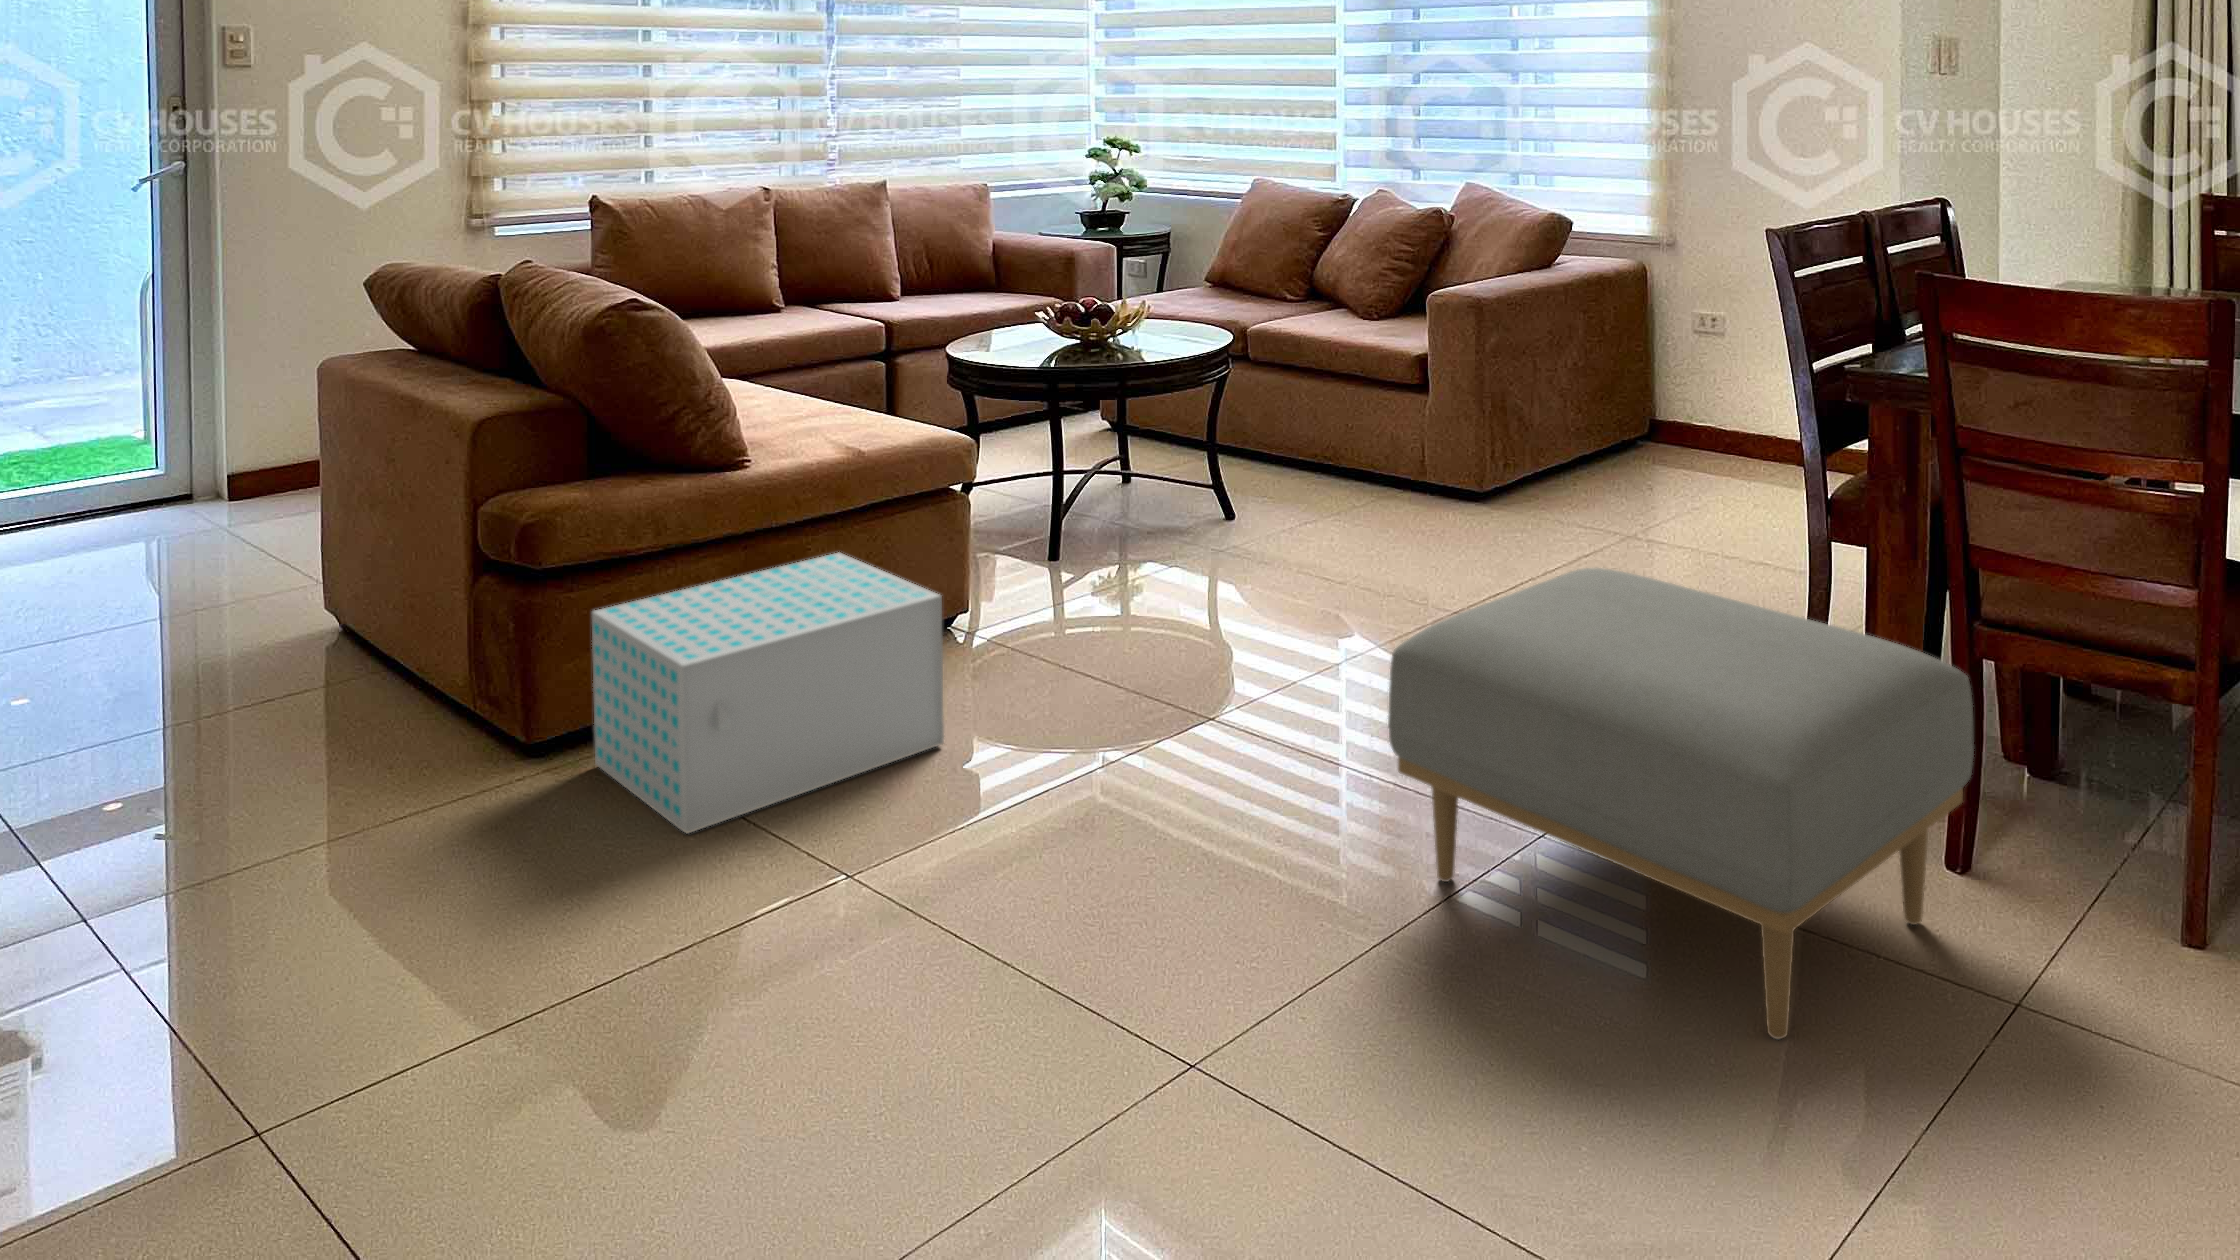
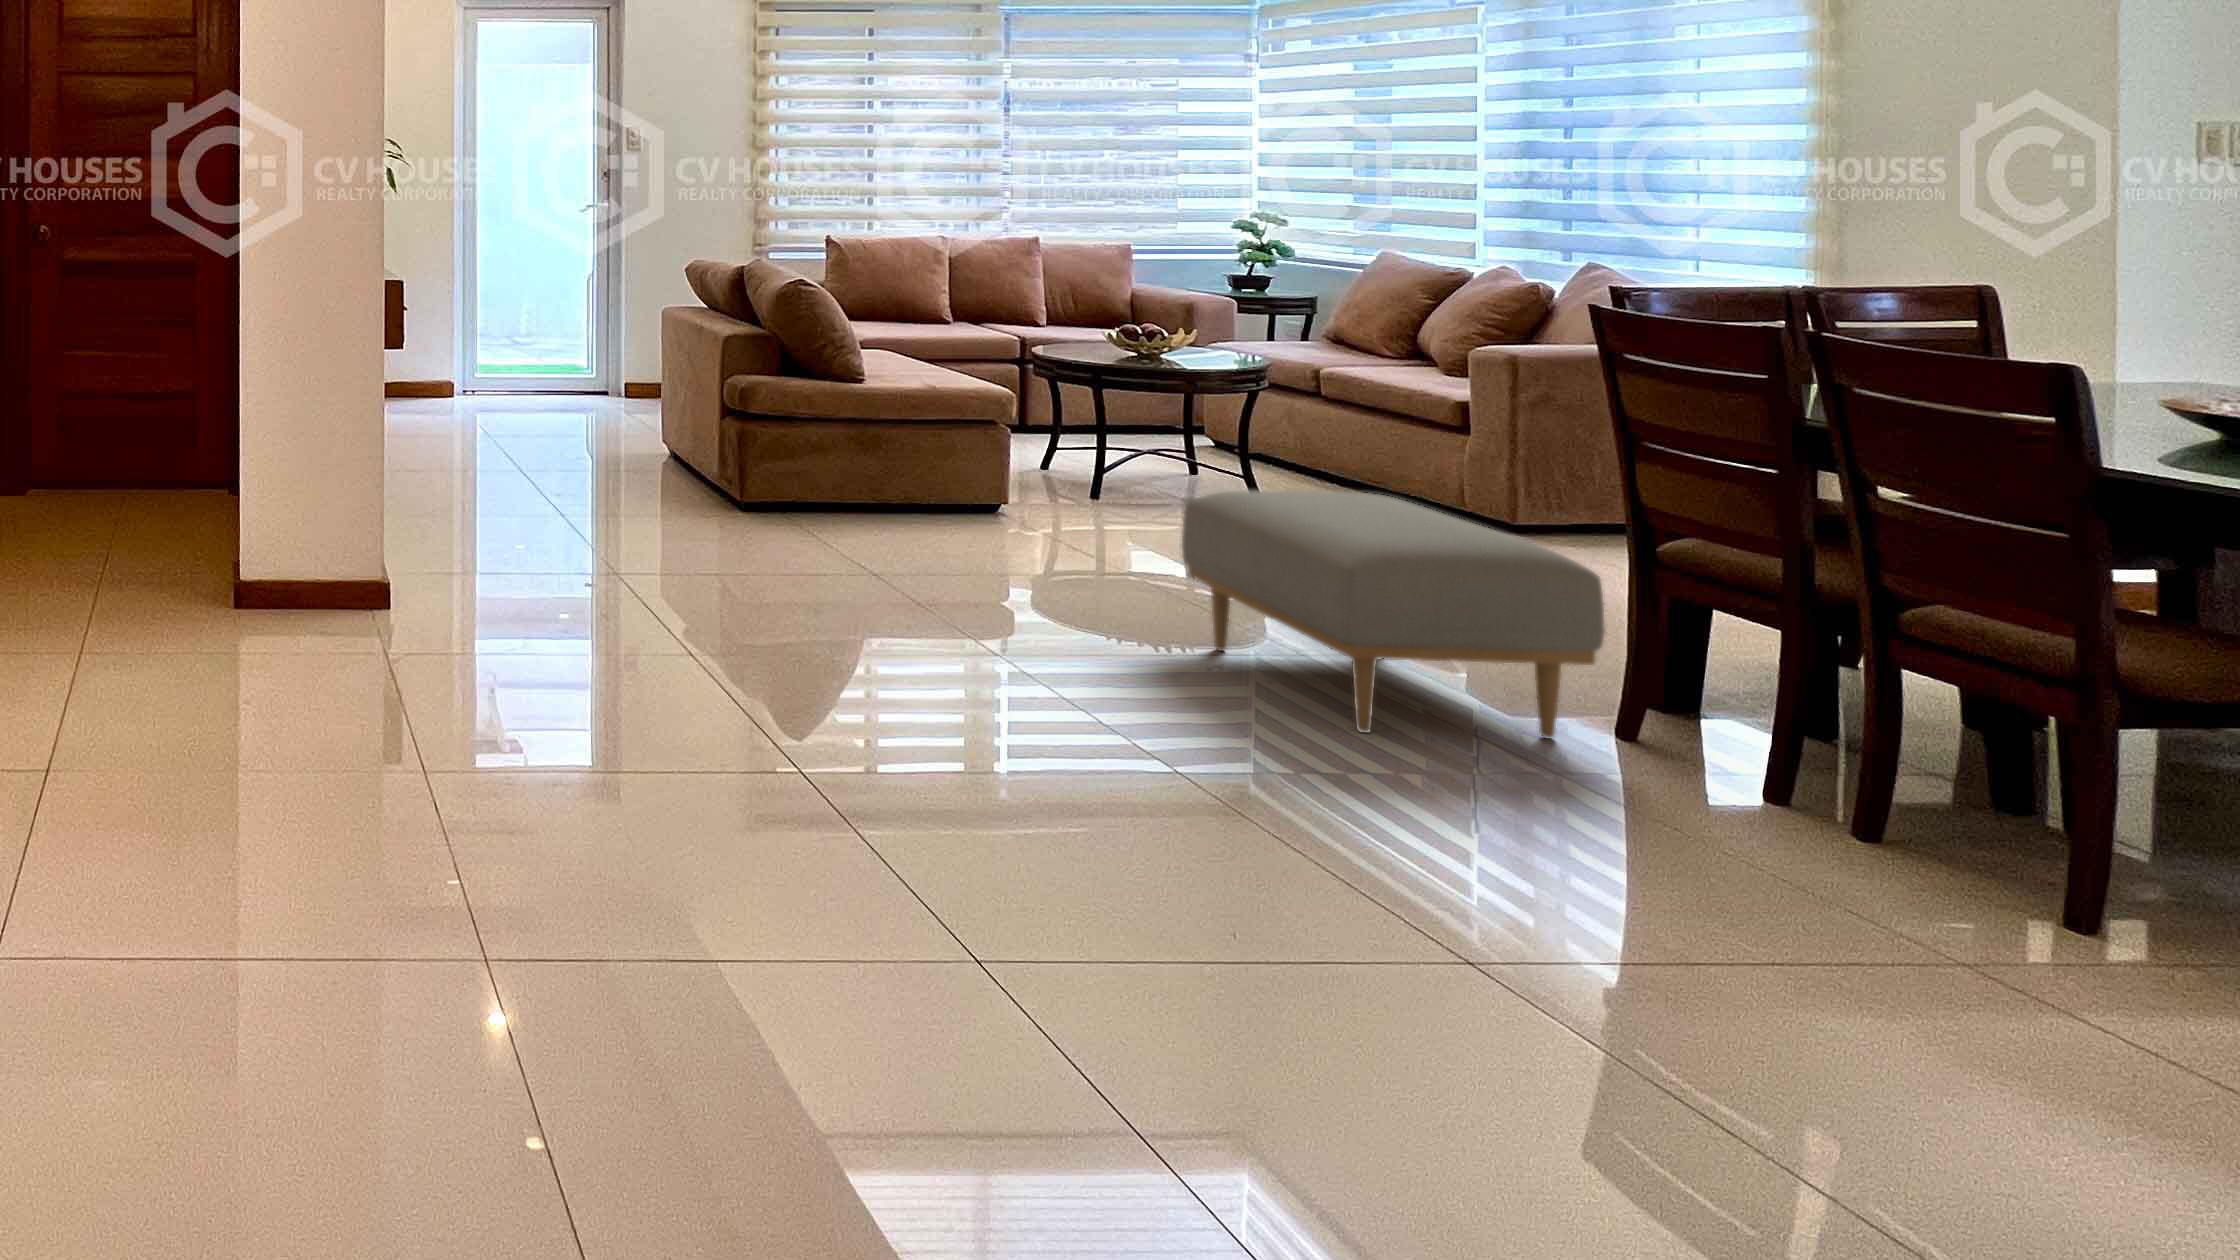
storage box: present [592,552,944,833] -> none [775,437,960,549]

